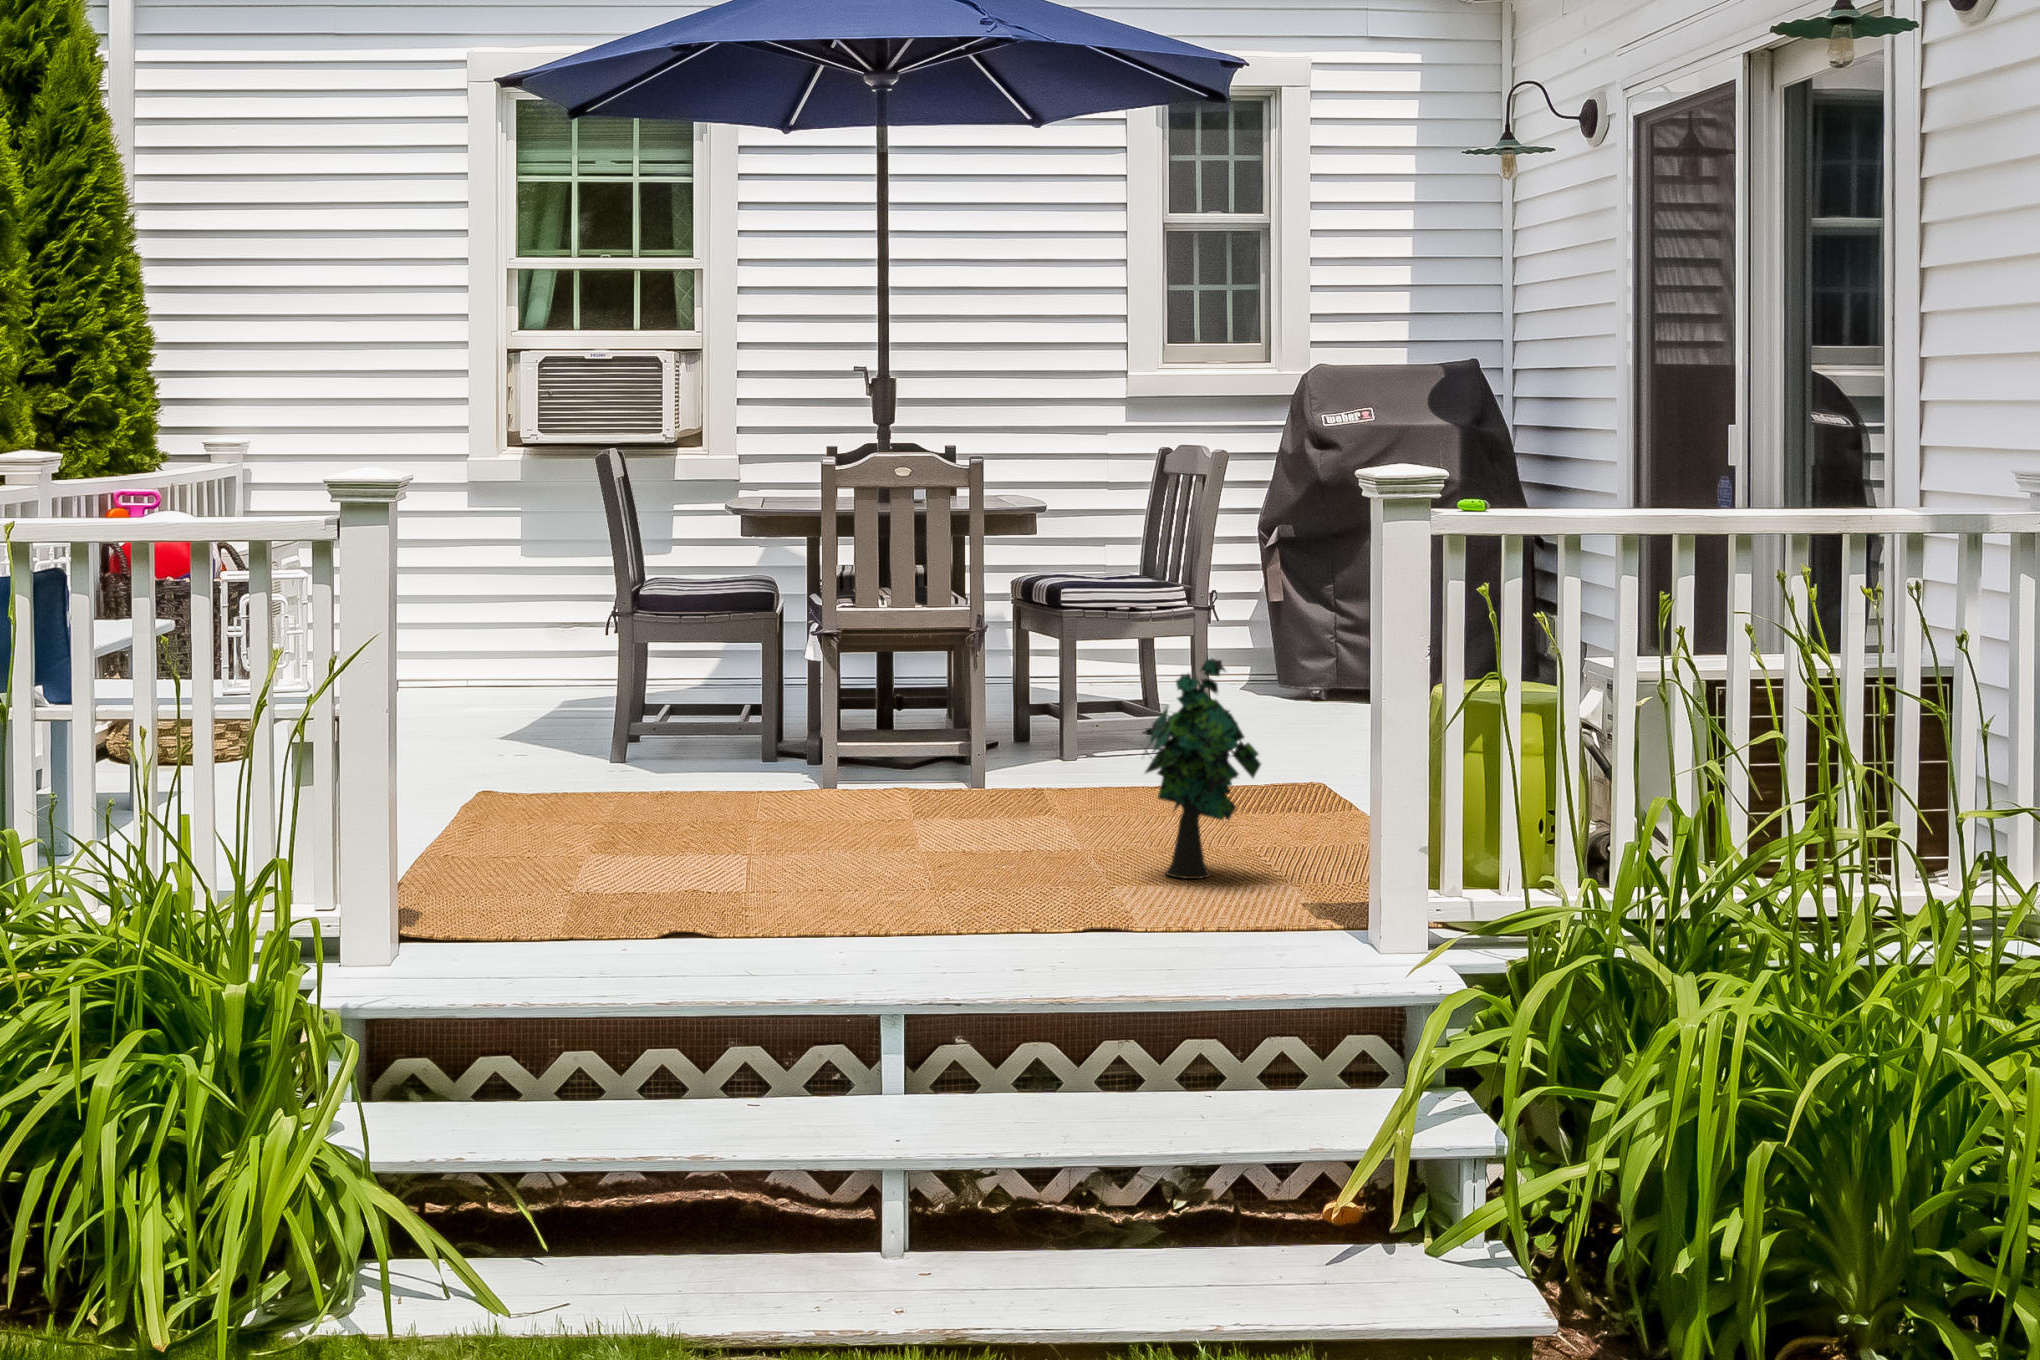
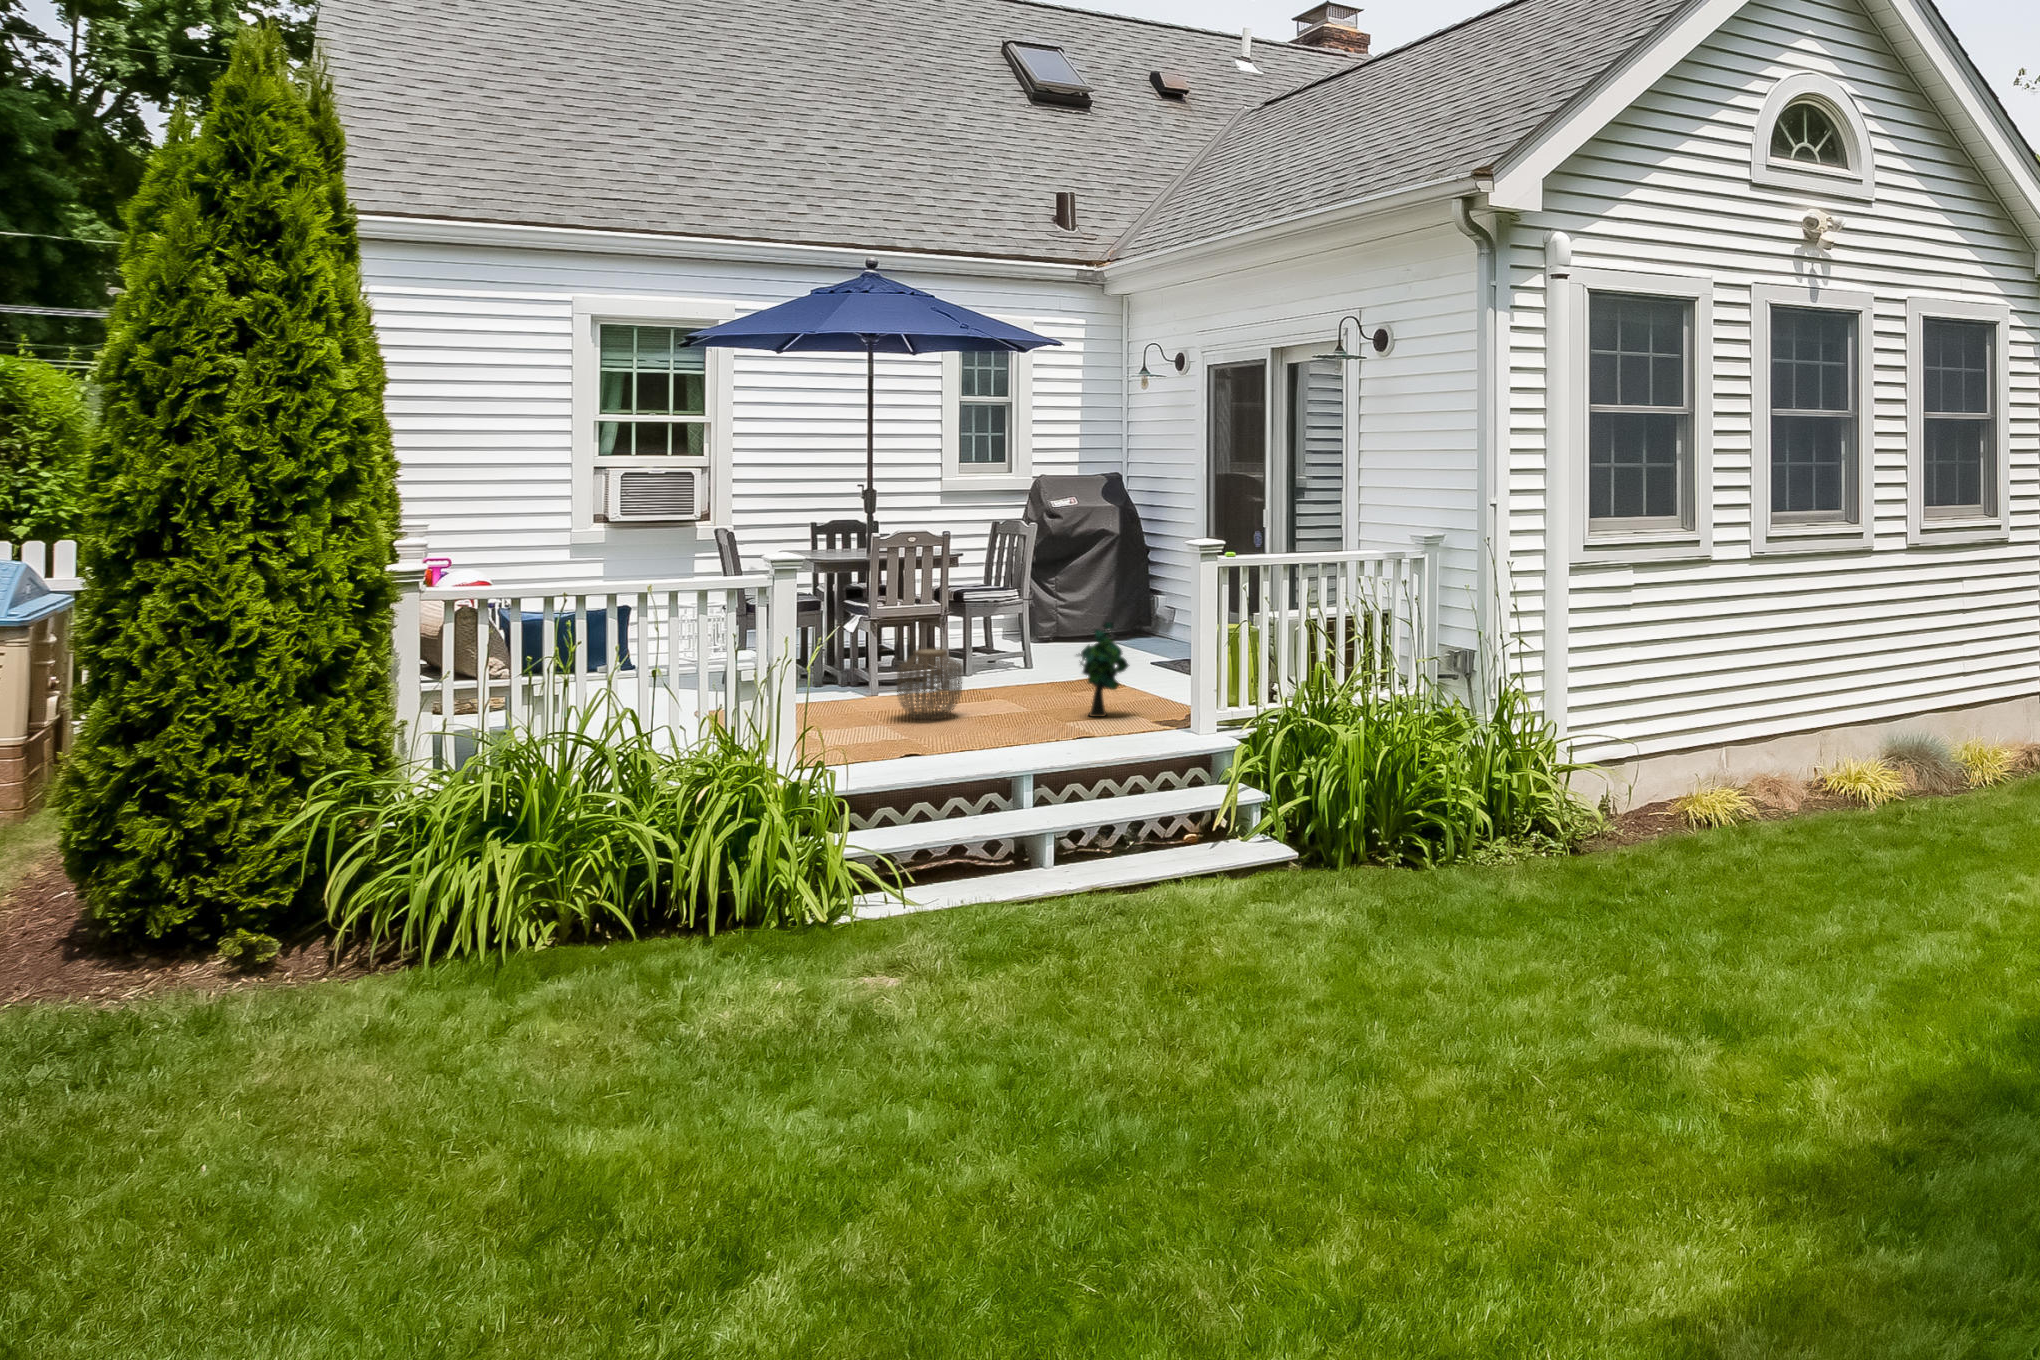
woven basket: none [779,694,917,848] -> present [897,649,962,720]

